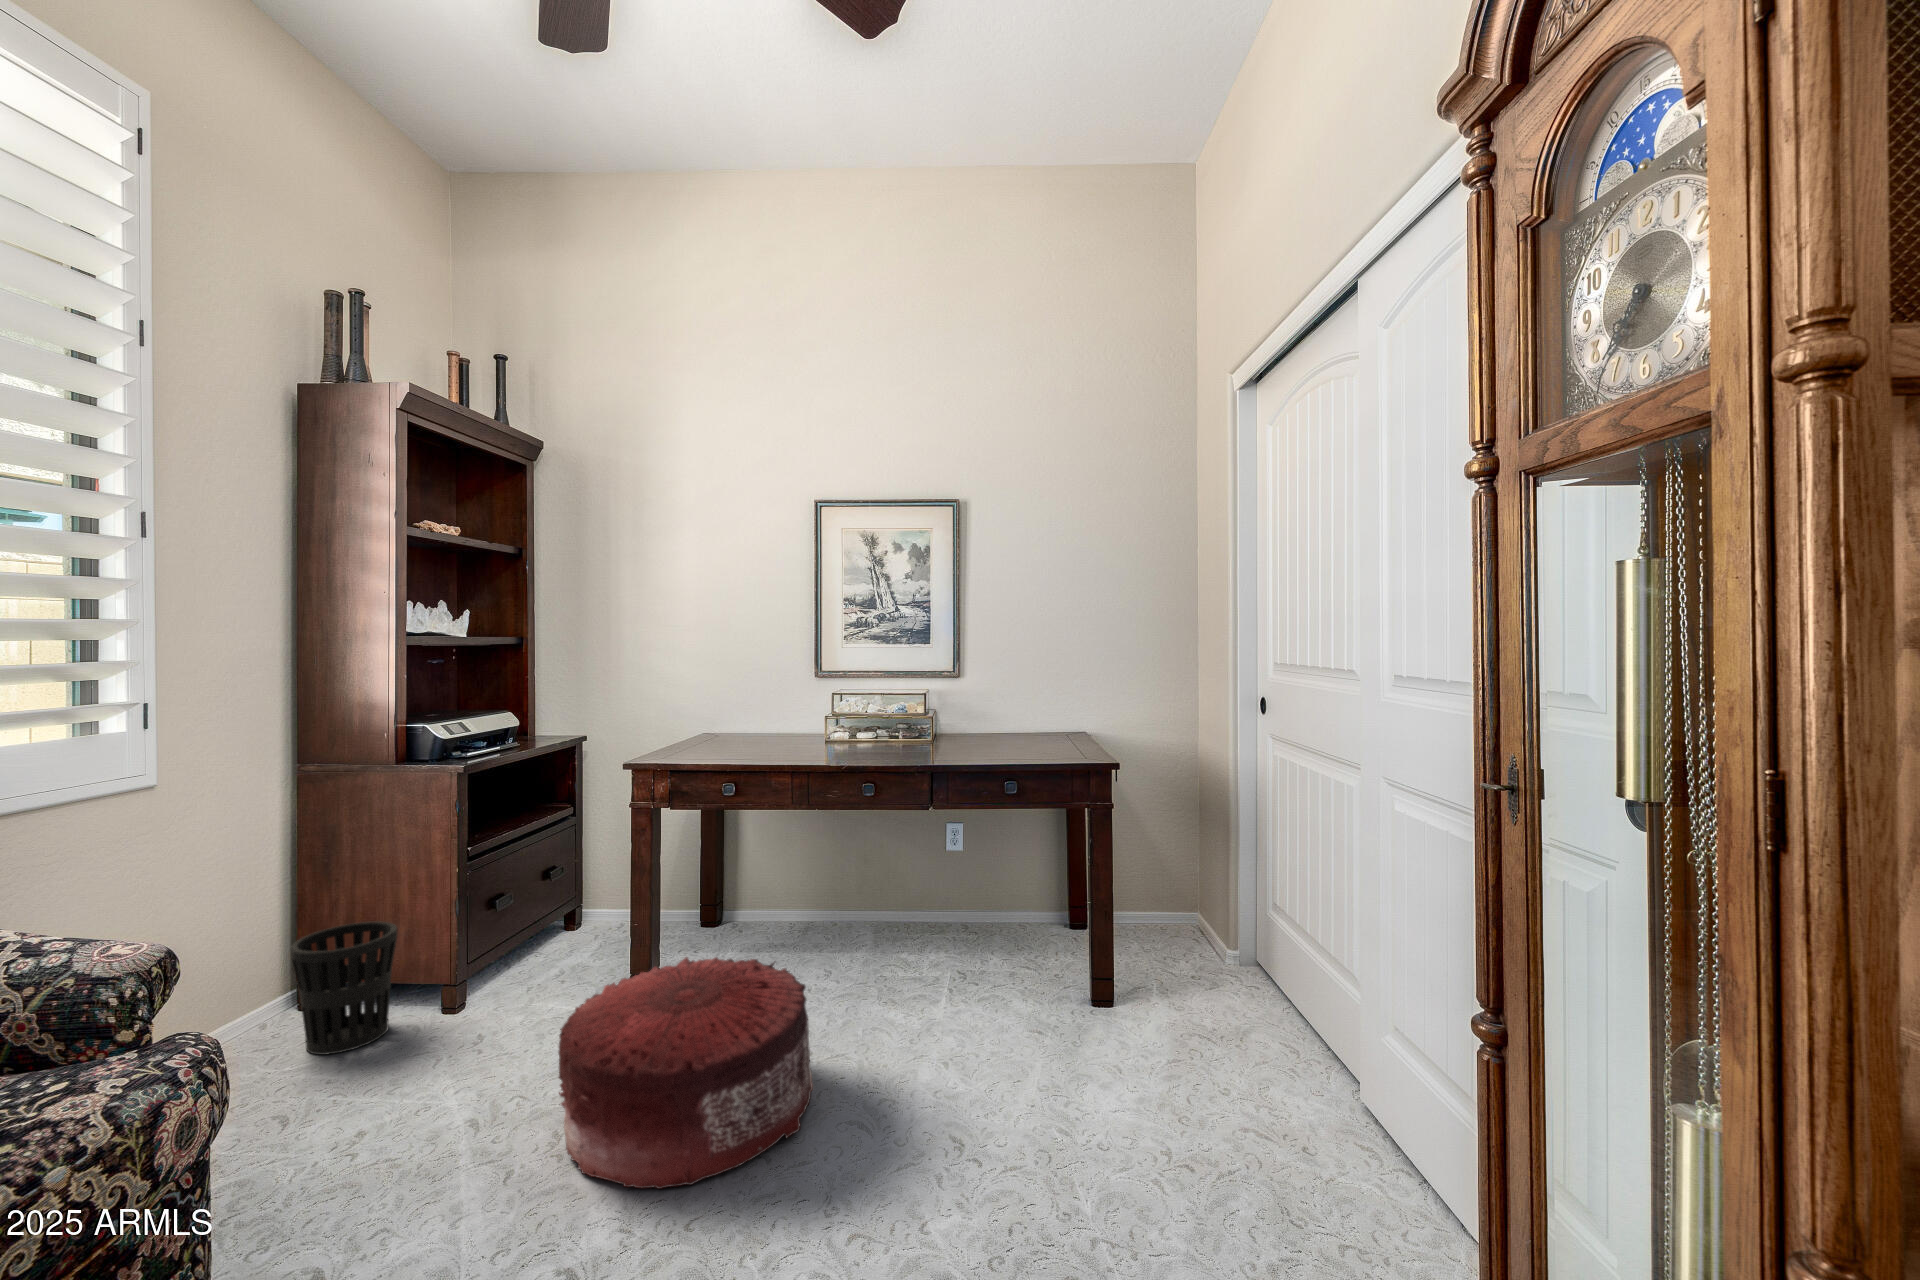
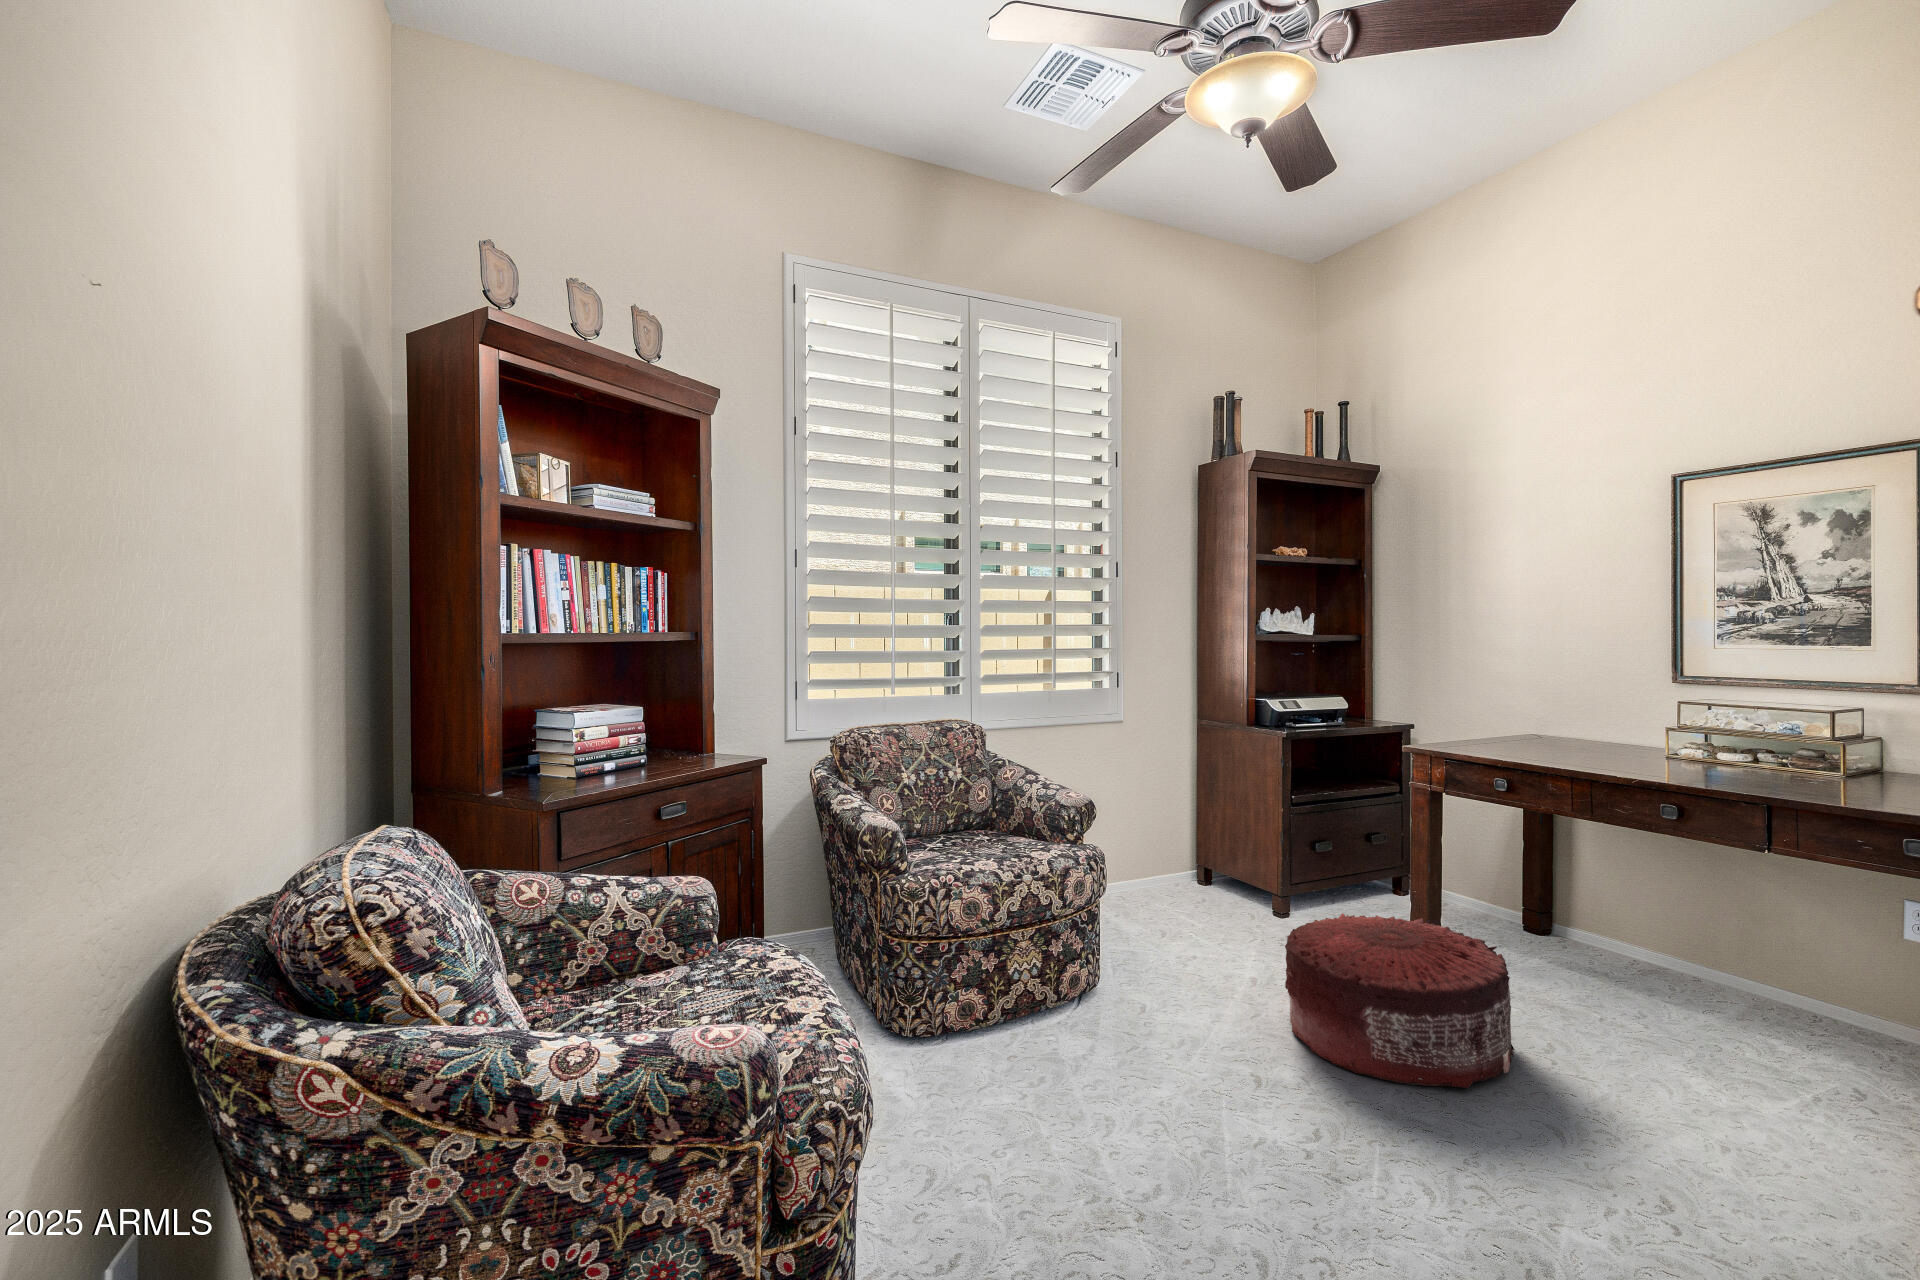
wastebasket: present [291,921,397,1055] -> none [1187,831,1249,916]

